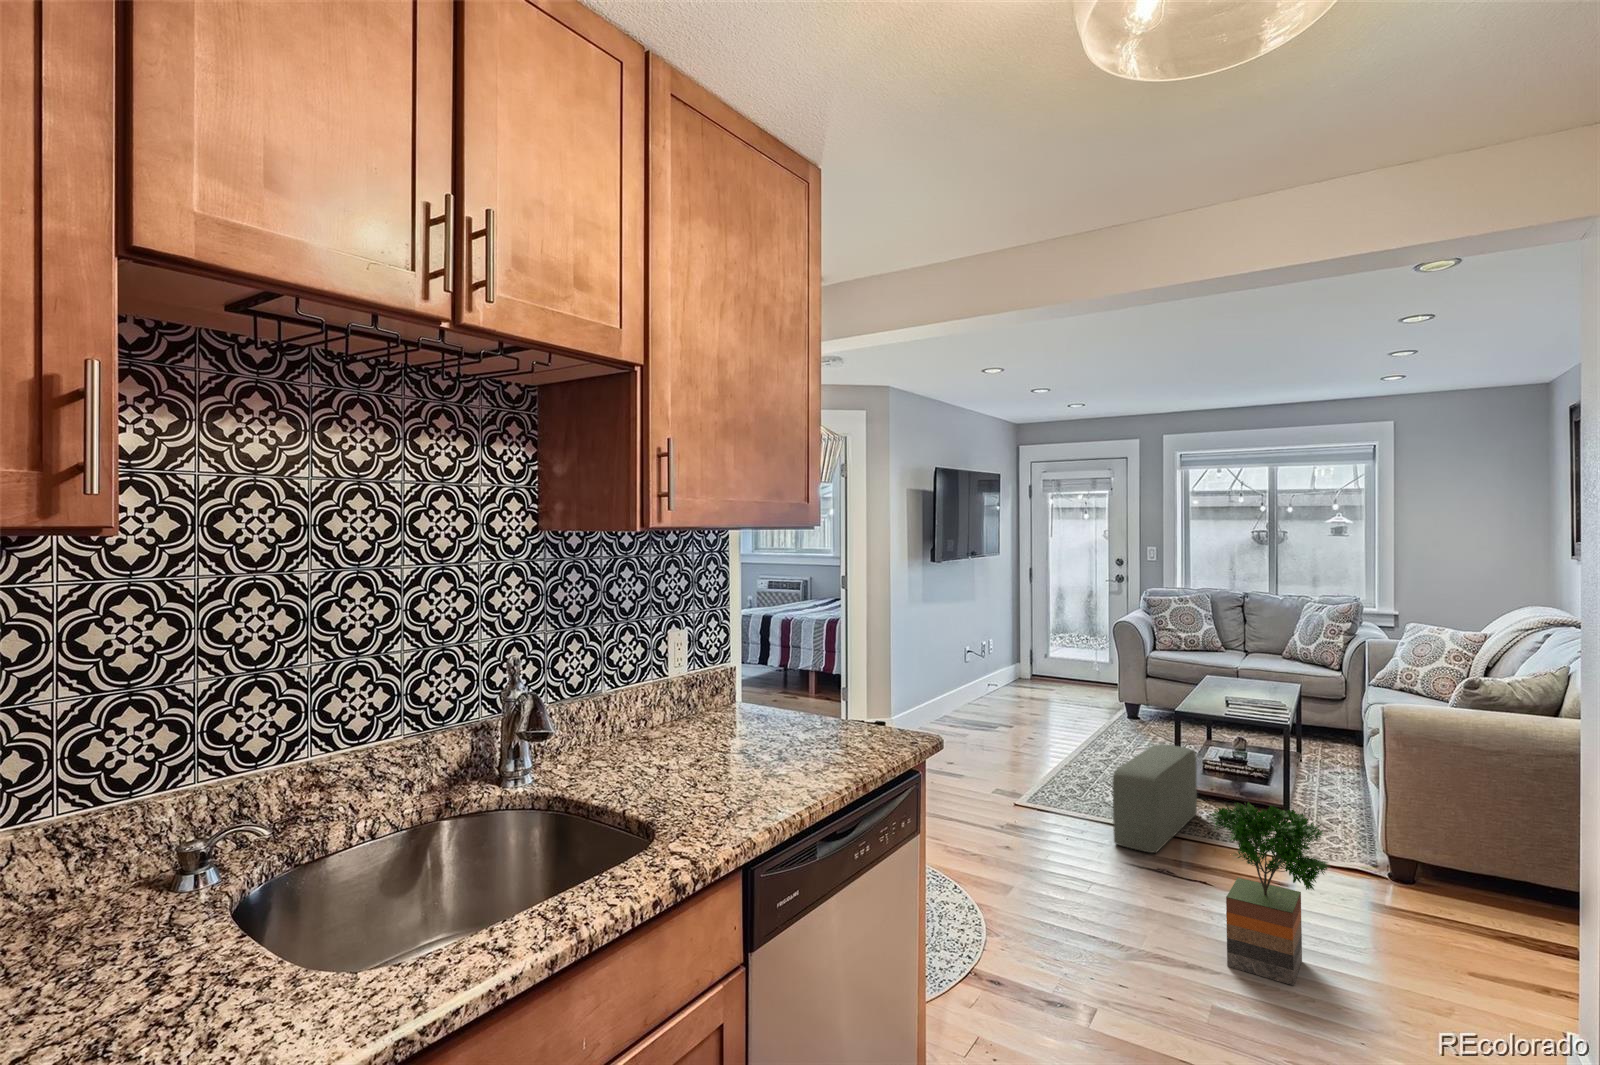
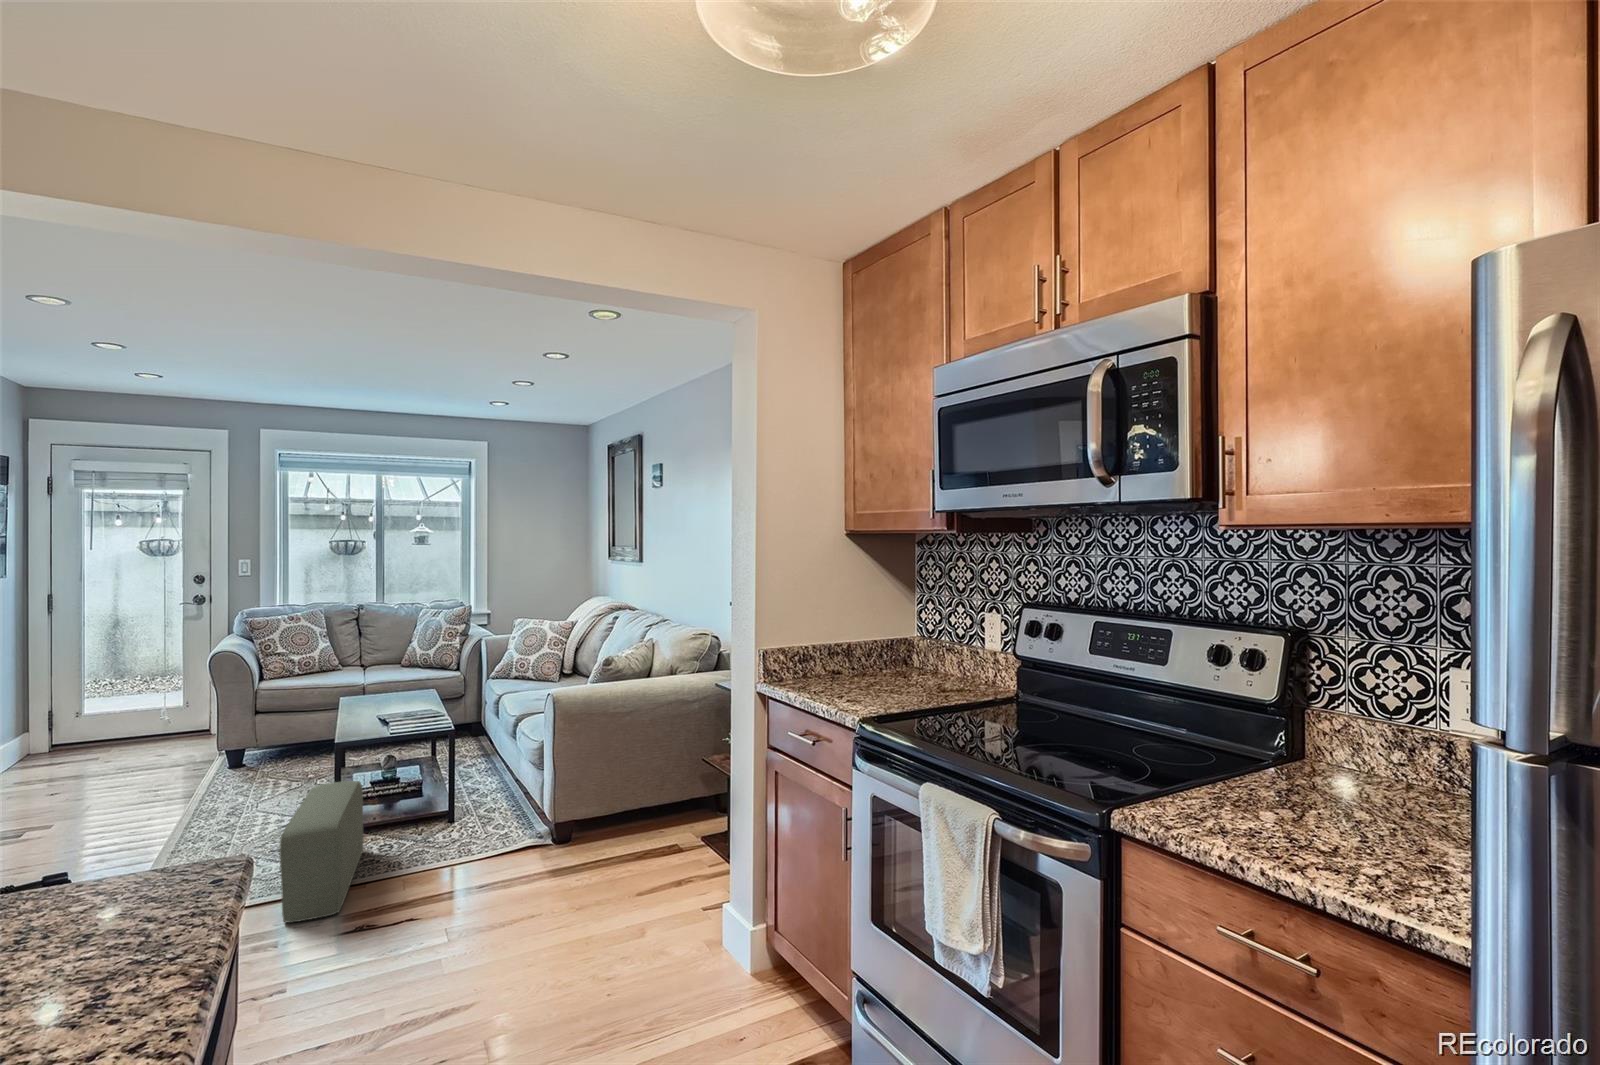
potted tree: present [1211,802,1330,985] -> none [441,808,559,999]

